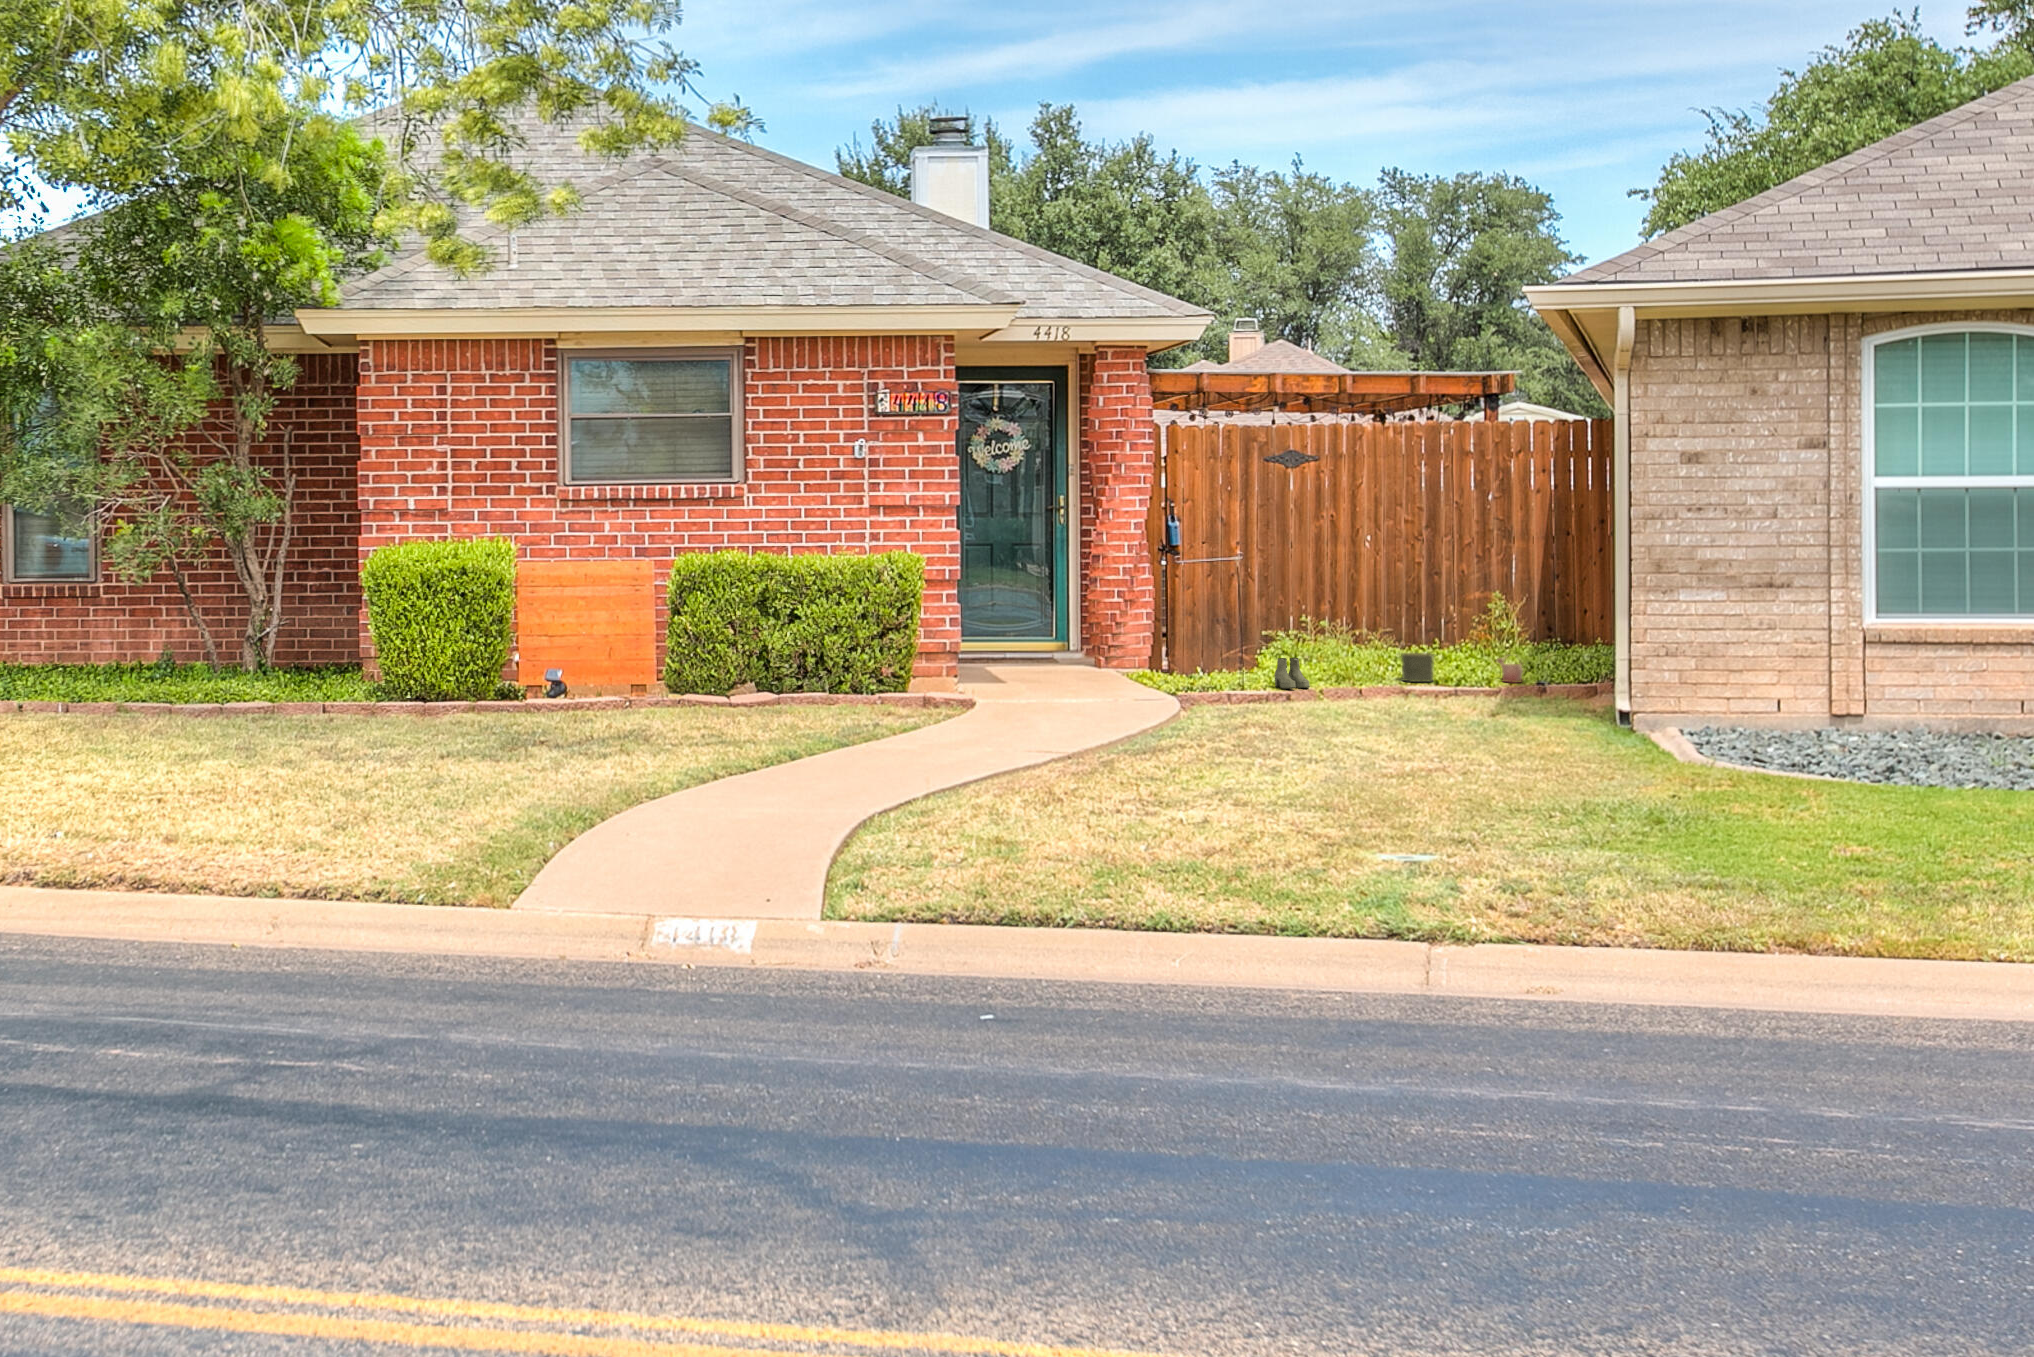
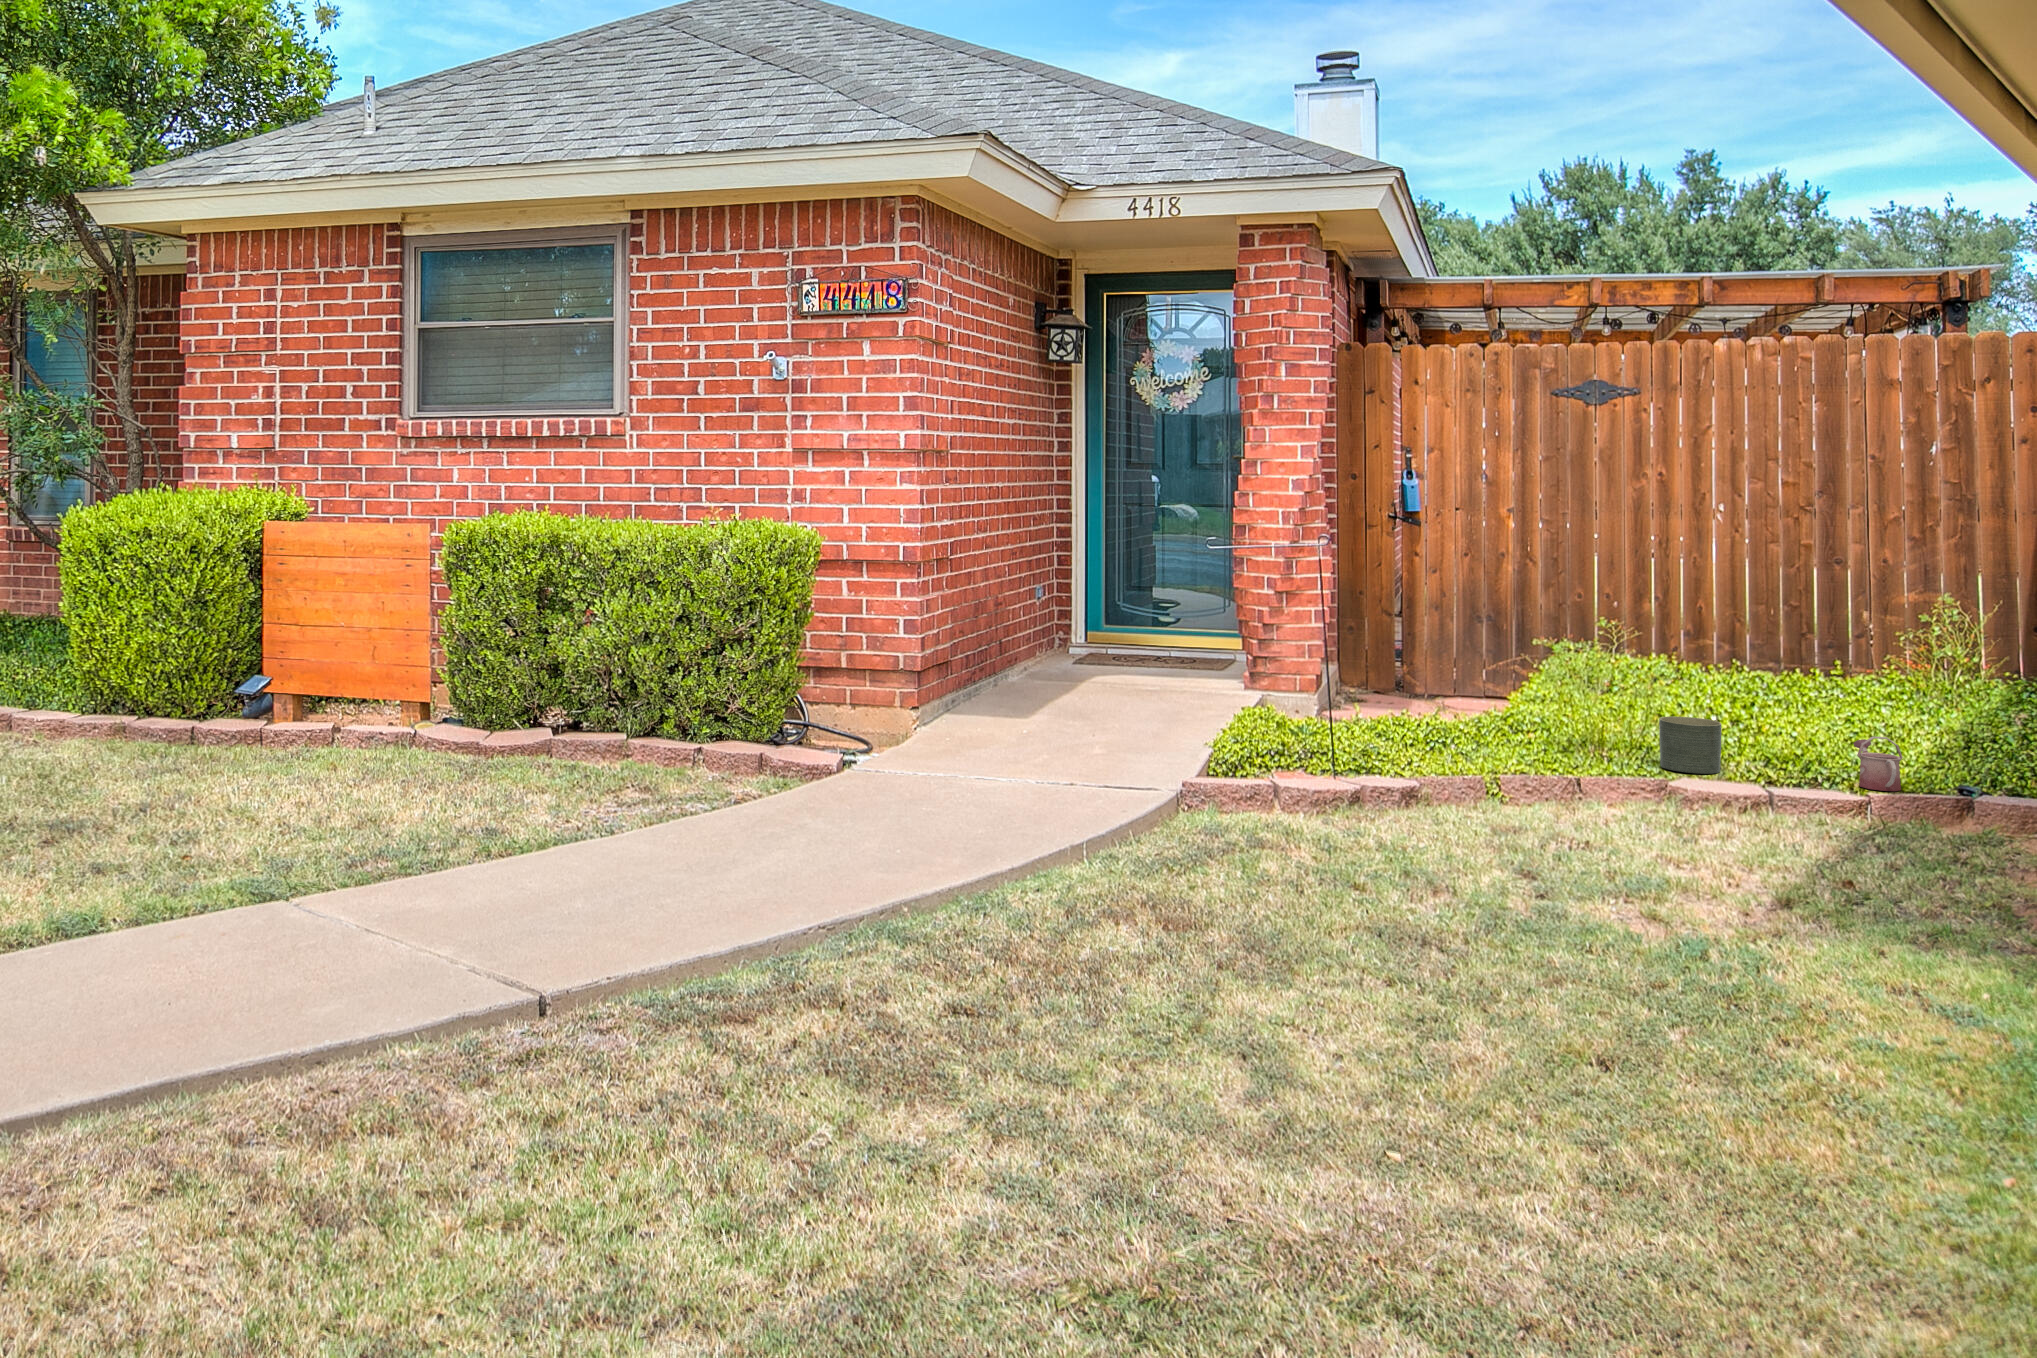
boots: present [1274,658,1310,689] -> none [1409,712,1464,767]

